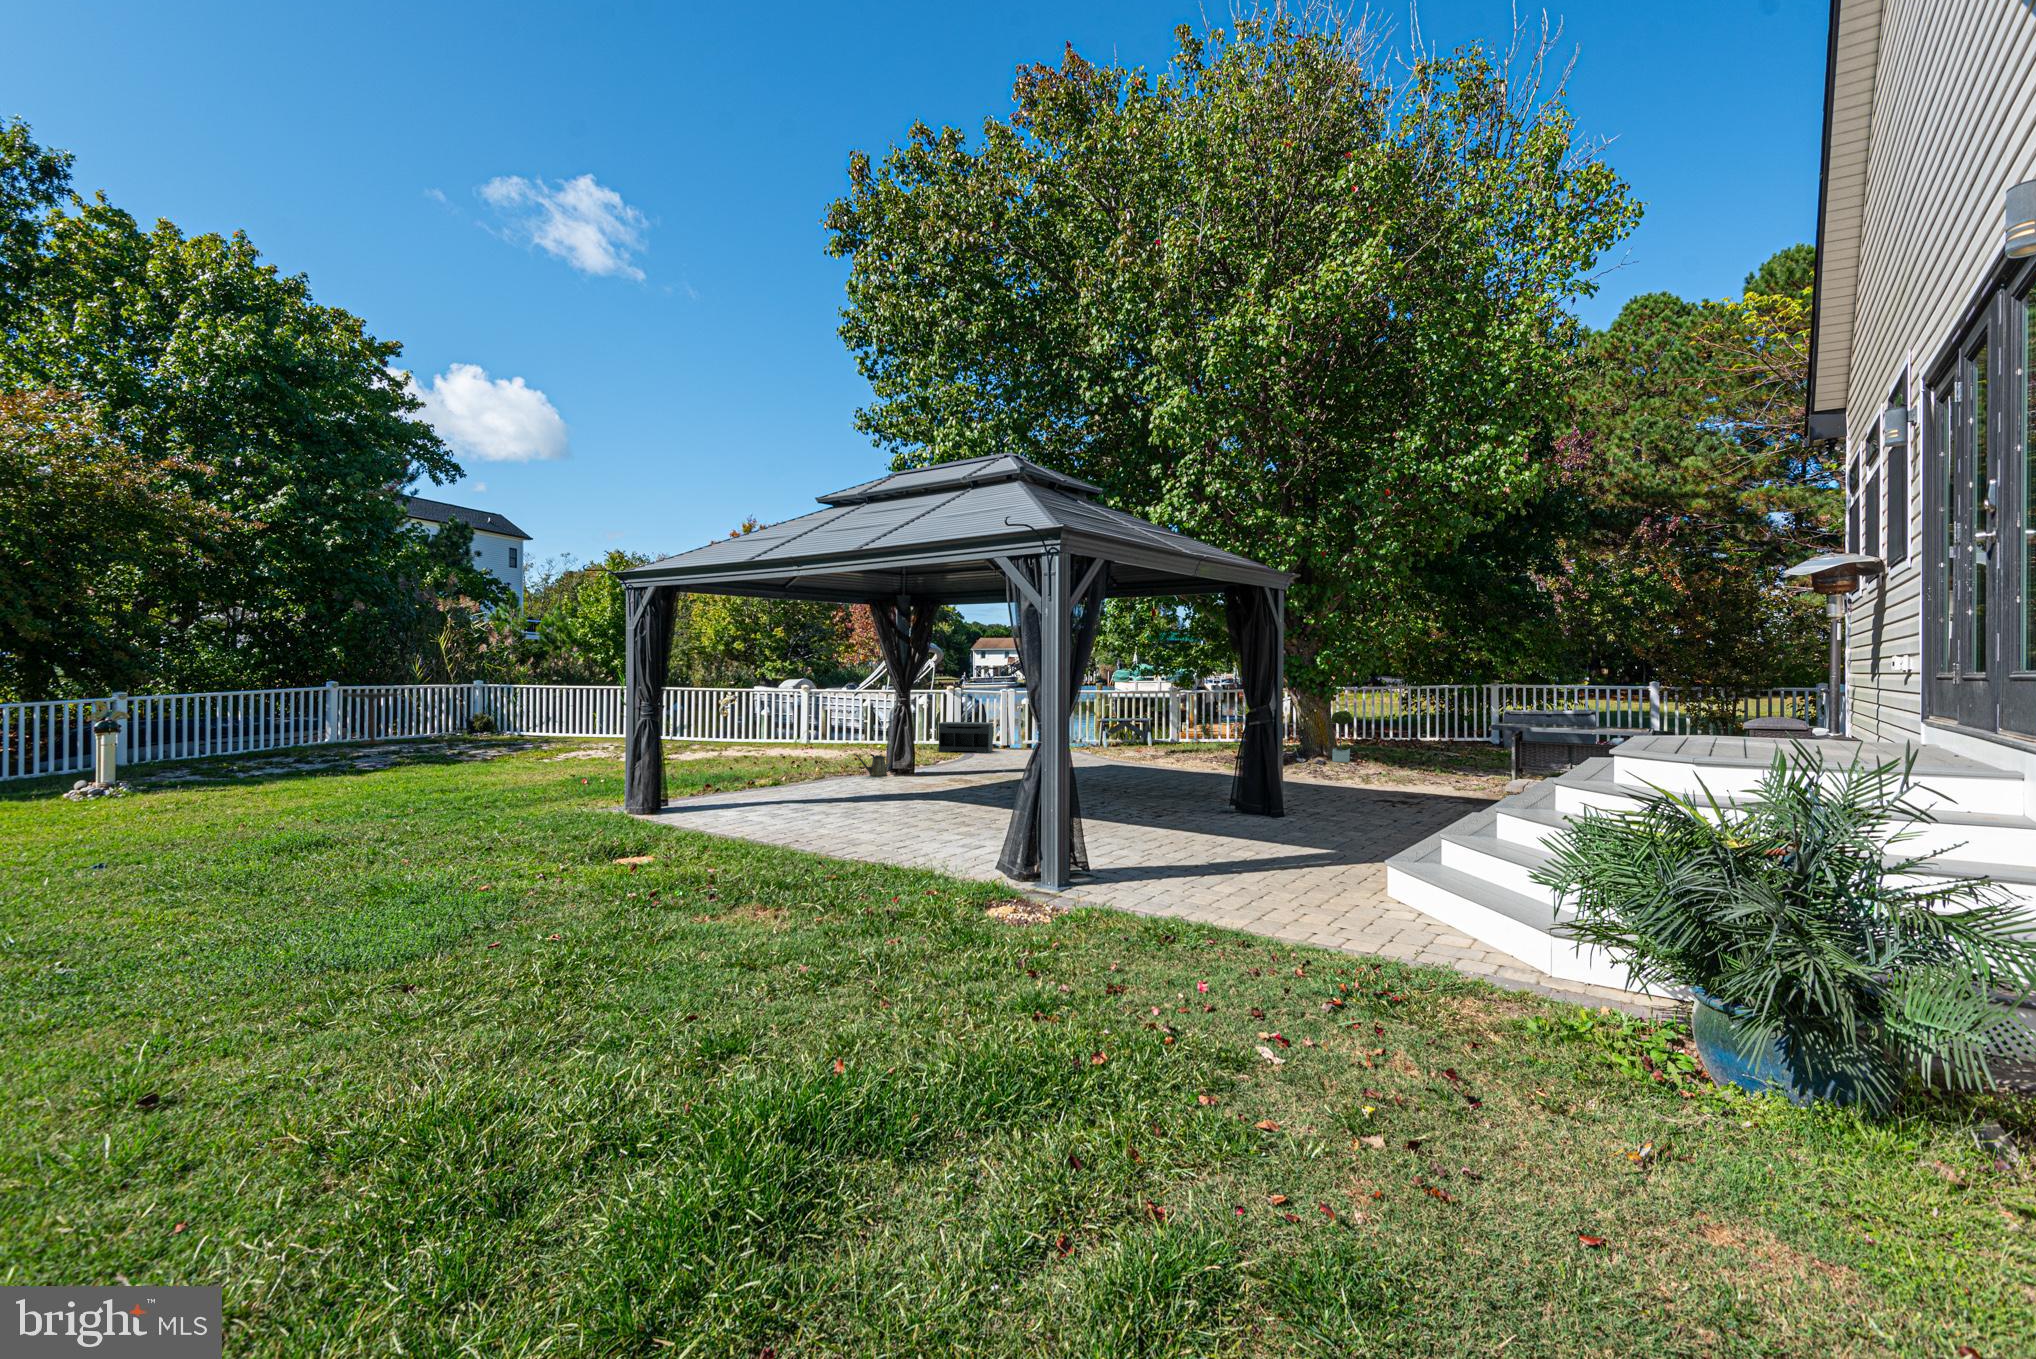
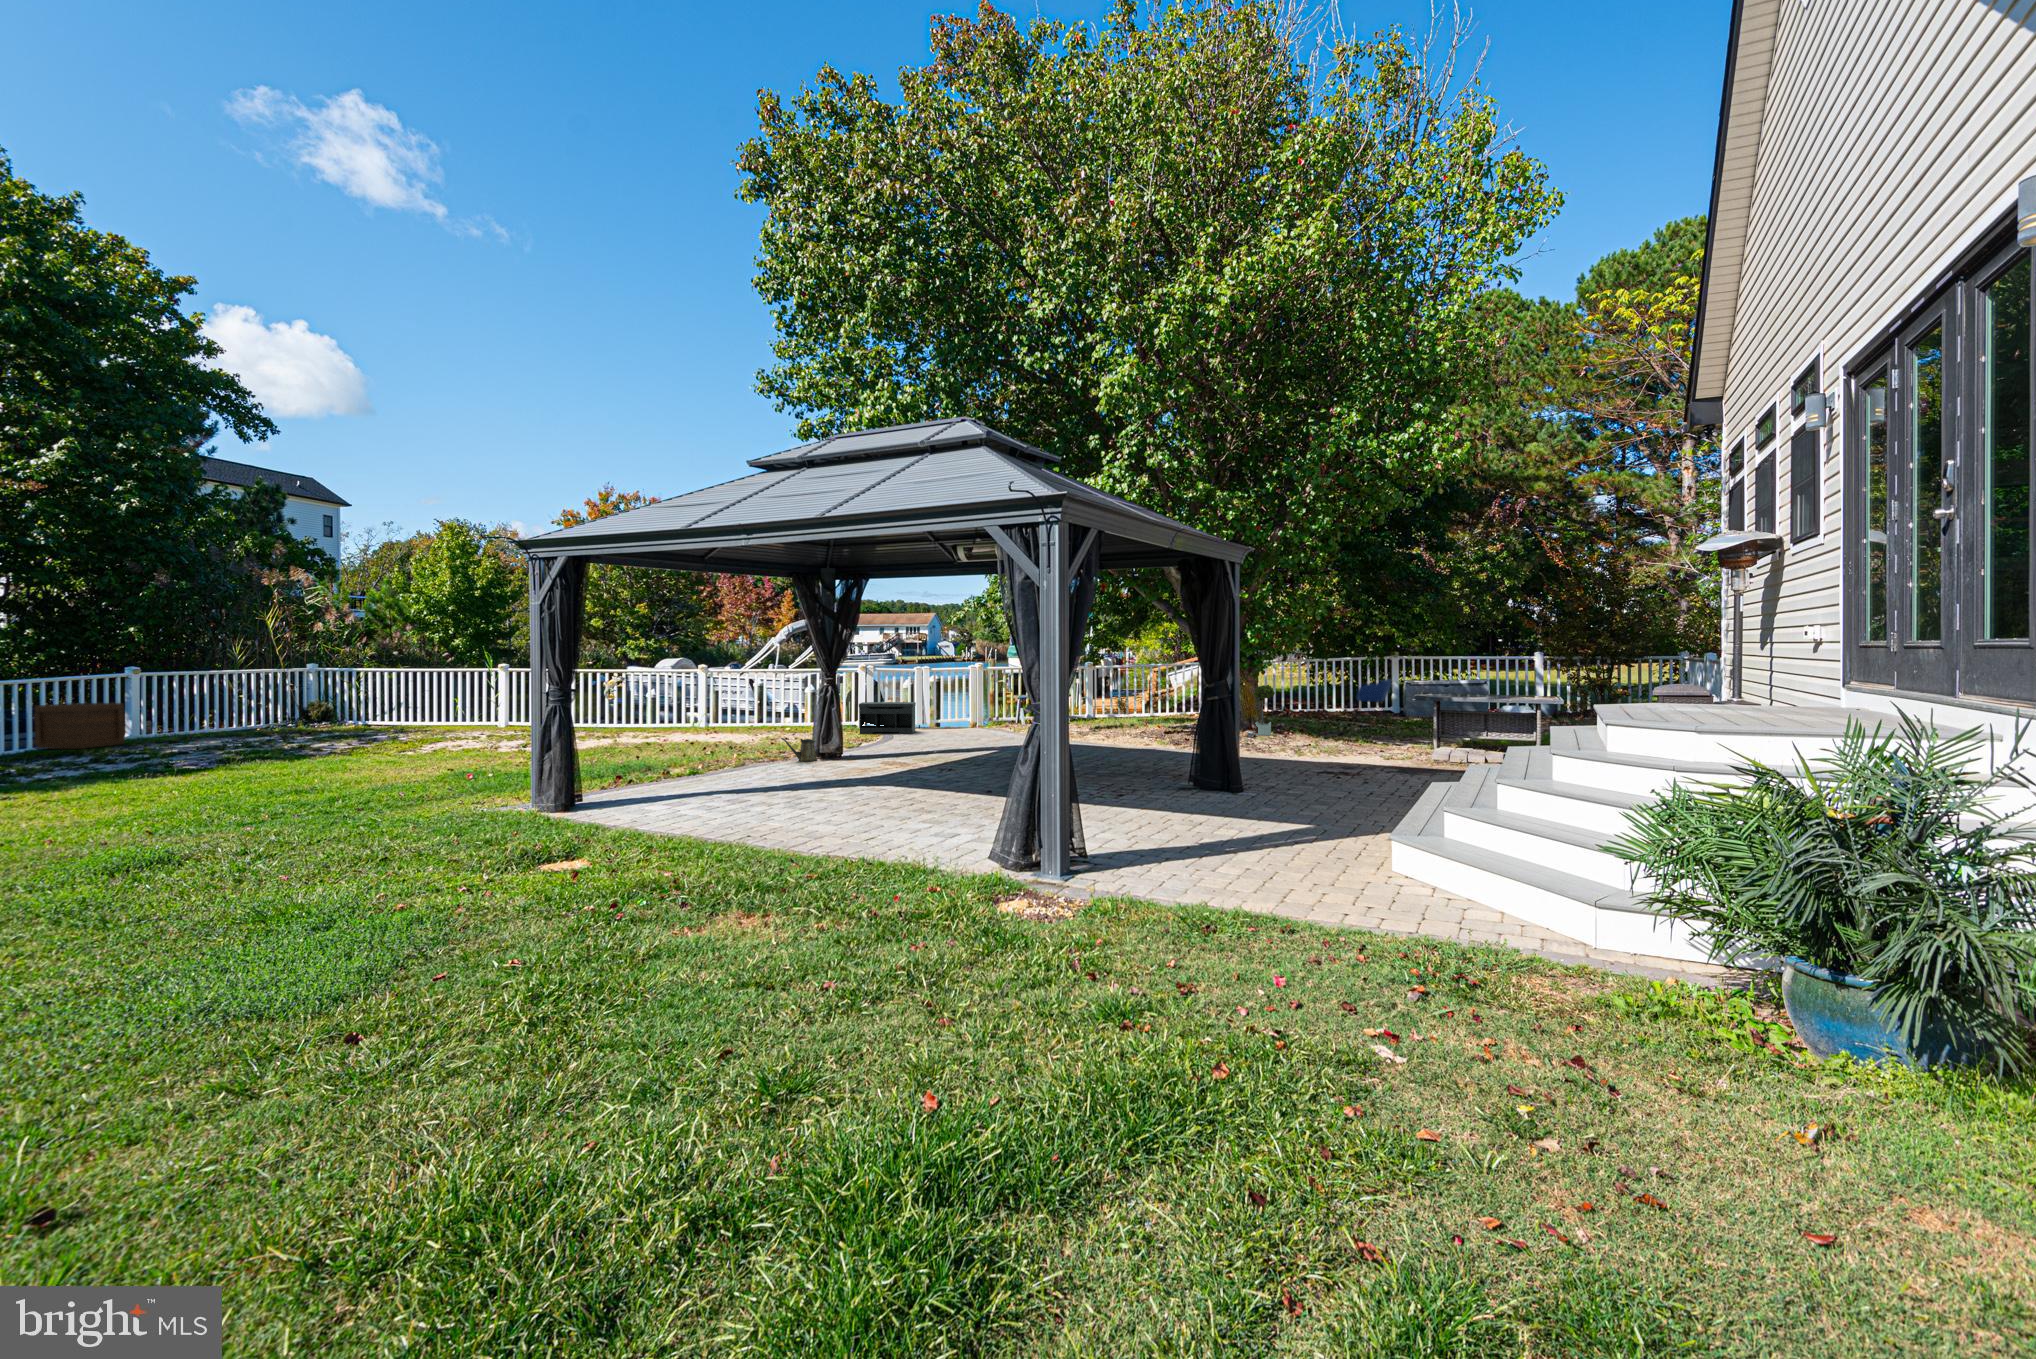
pedestal table: present [344,693,401,744] -> none [144,679,221,739]
armchair: none [1452,706,1493,753] -> present [1357,679,1393,722]
wooden crate: none [258,712,326,751] -> present [34,703,125,749]

